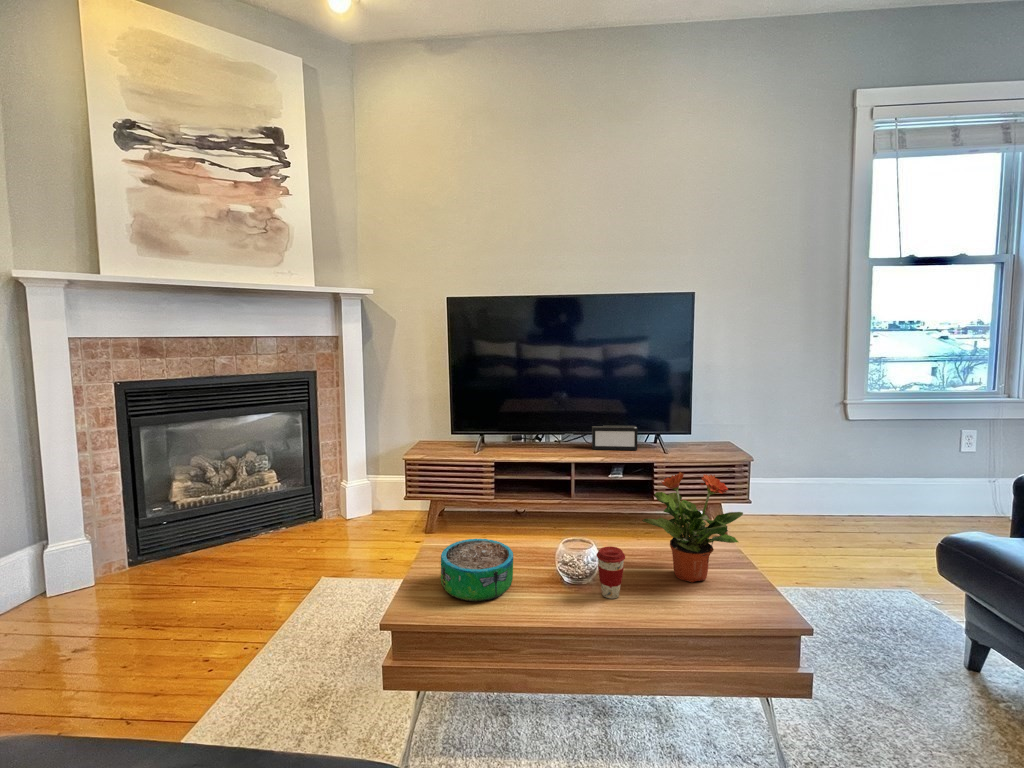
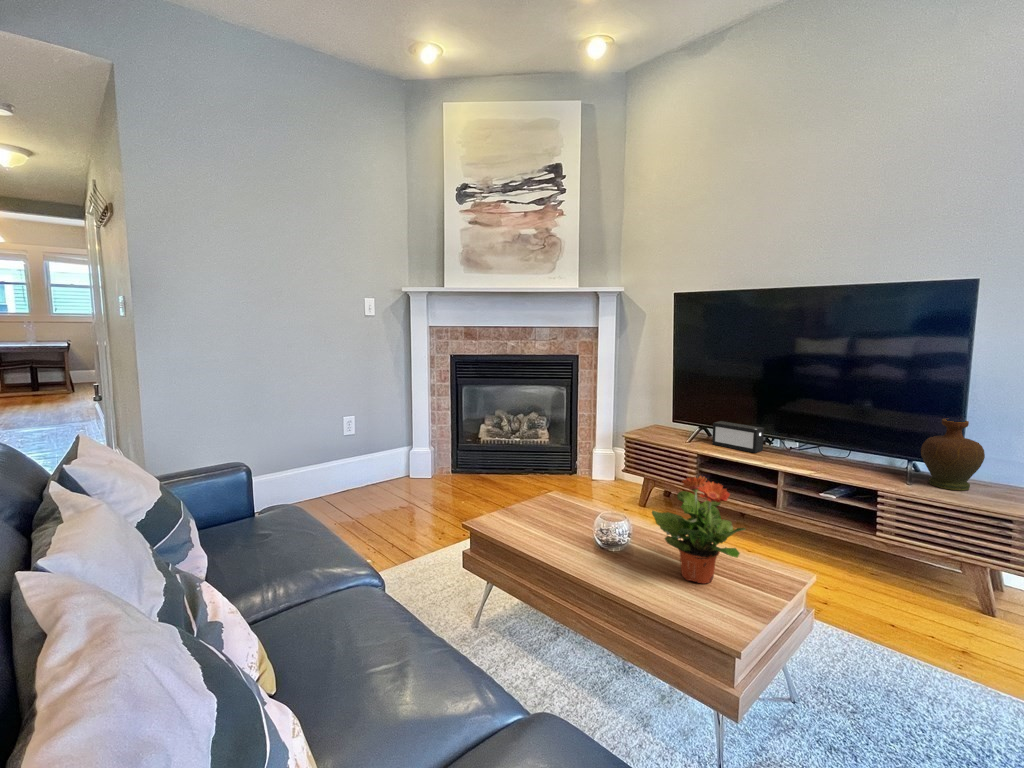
decorative vase: none [666,399,705,452] -> present [921,419,985,490]
speaker: present [592,425,638,450] -> present [712,421,764,453]
decorative bowl: present [441,539,513,602] -> none [504,490,557,534]
coffee cup: present [597,546,625,599] -> none [592,520,616,563]

